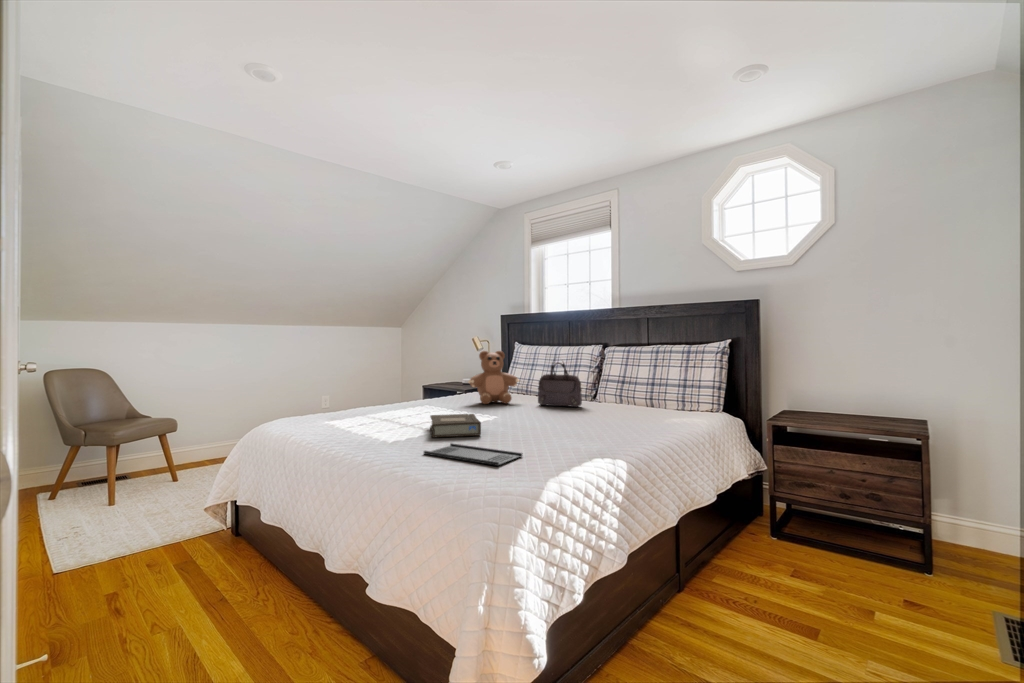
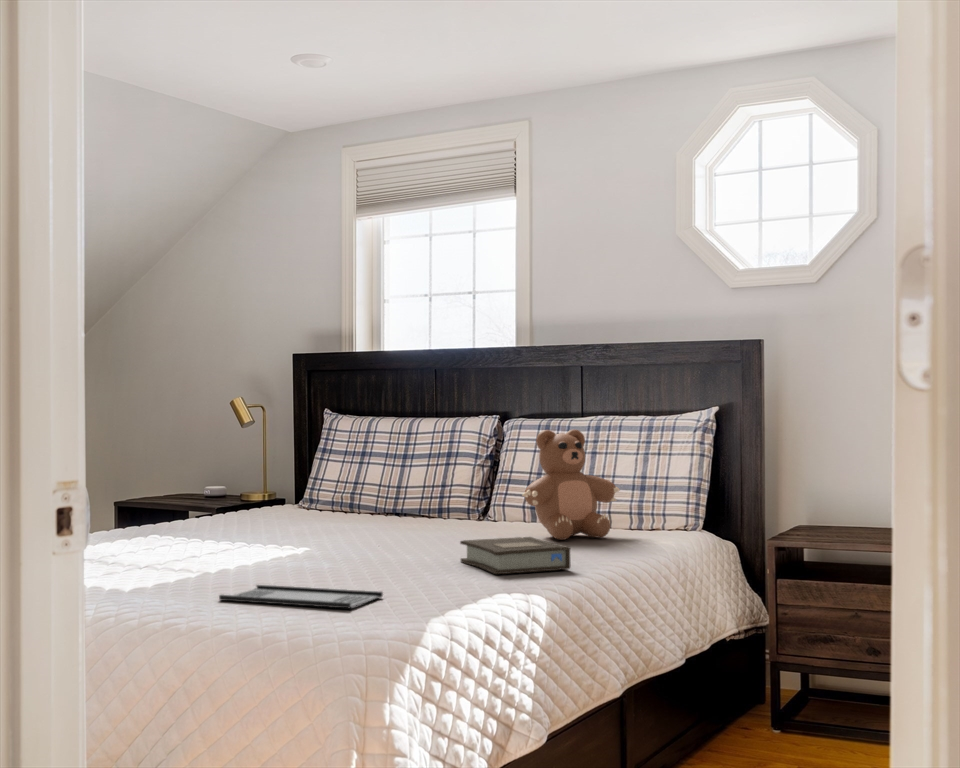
teddy bear: present [468,350,520,404] -> present [522,429,620,540]
handbag: present [538,363,582,407] -> none [381,439,463,530]
book: present [430,414,481,437] -> present [460,537,570,574]

